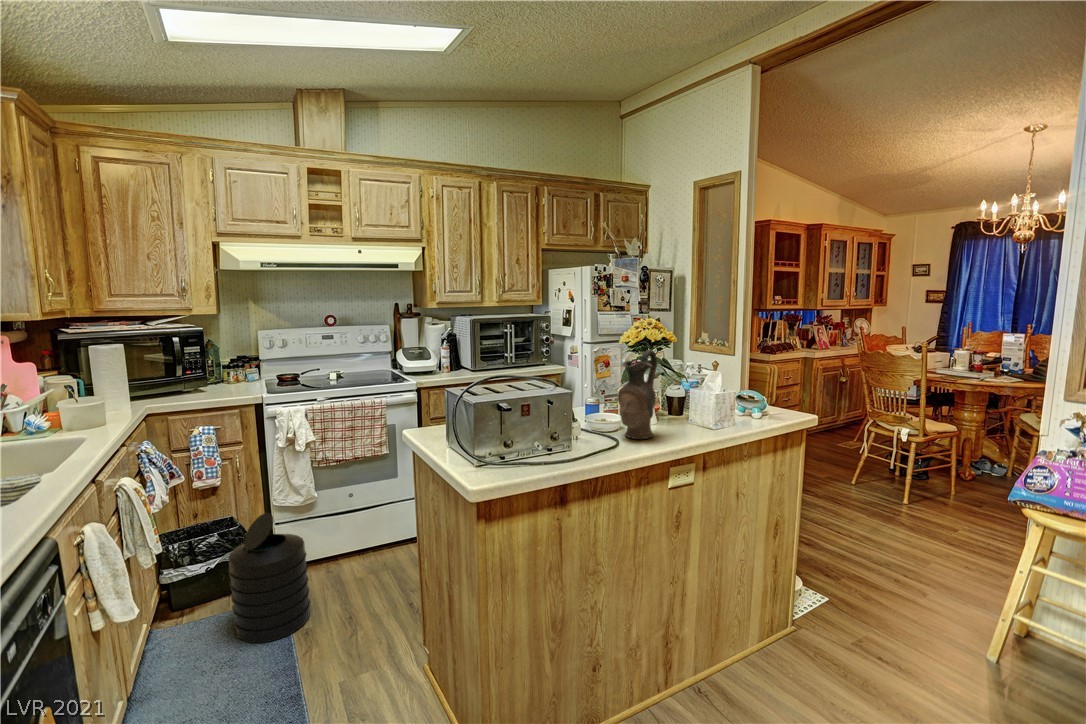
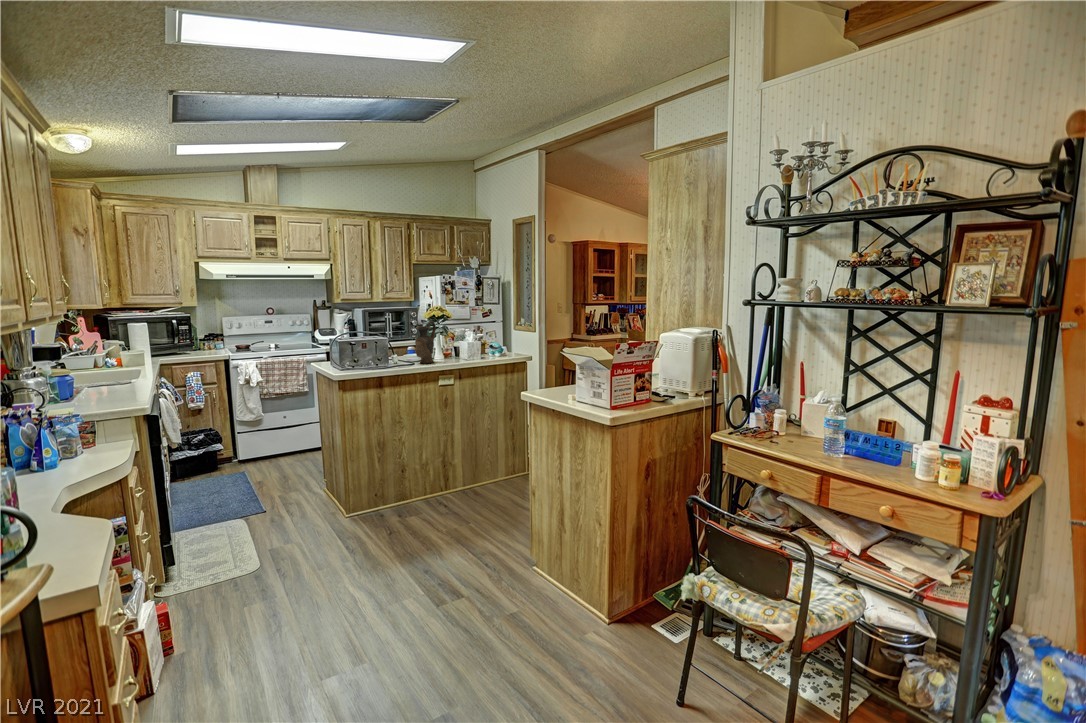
trash can: present [228,513,310,643] -> none [214,417,261,485]

